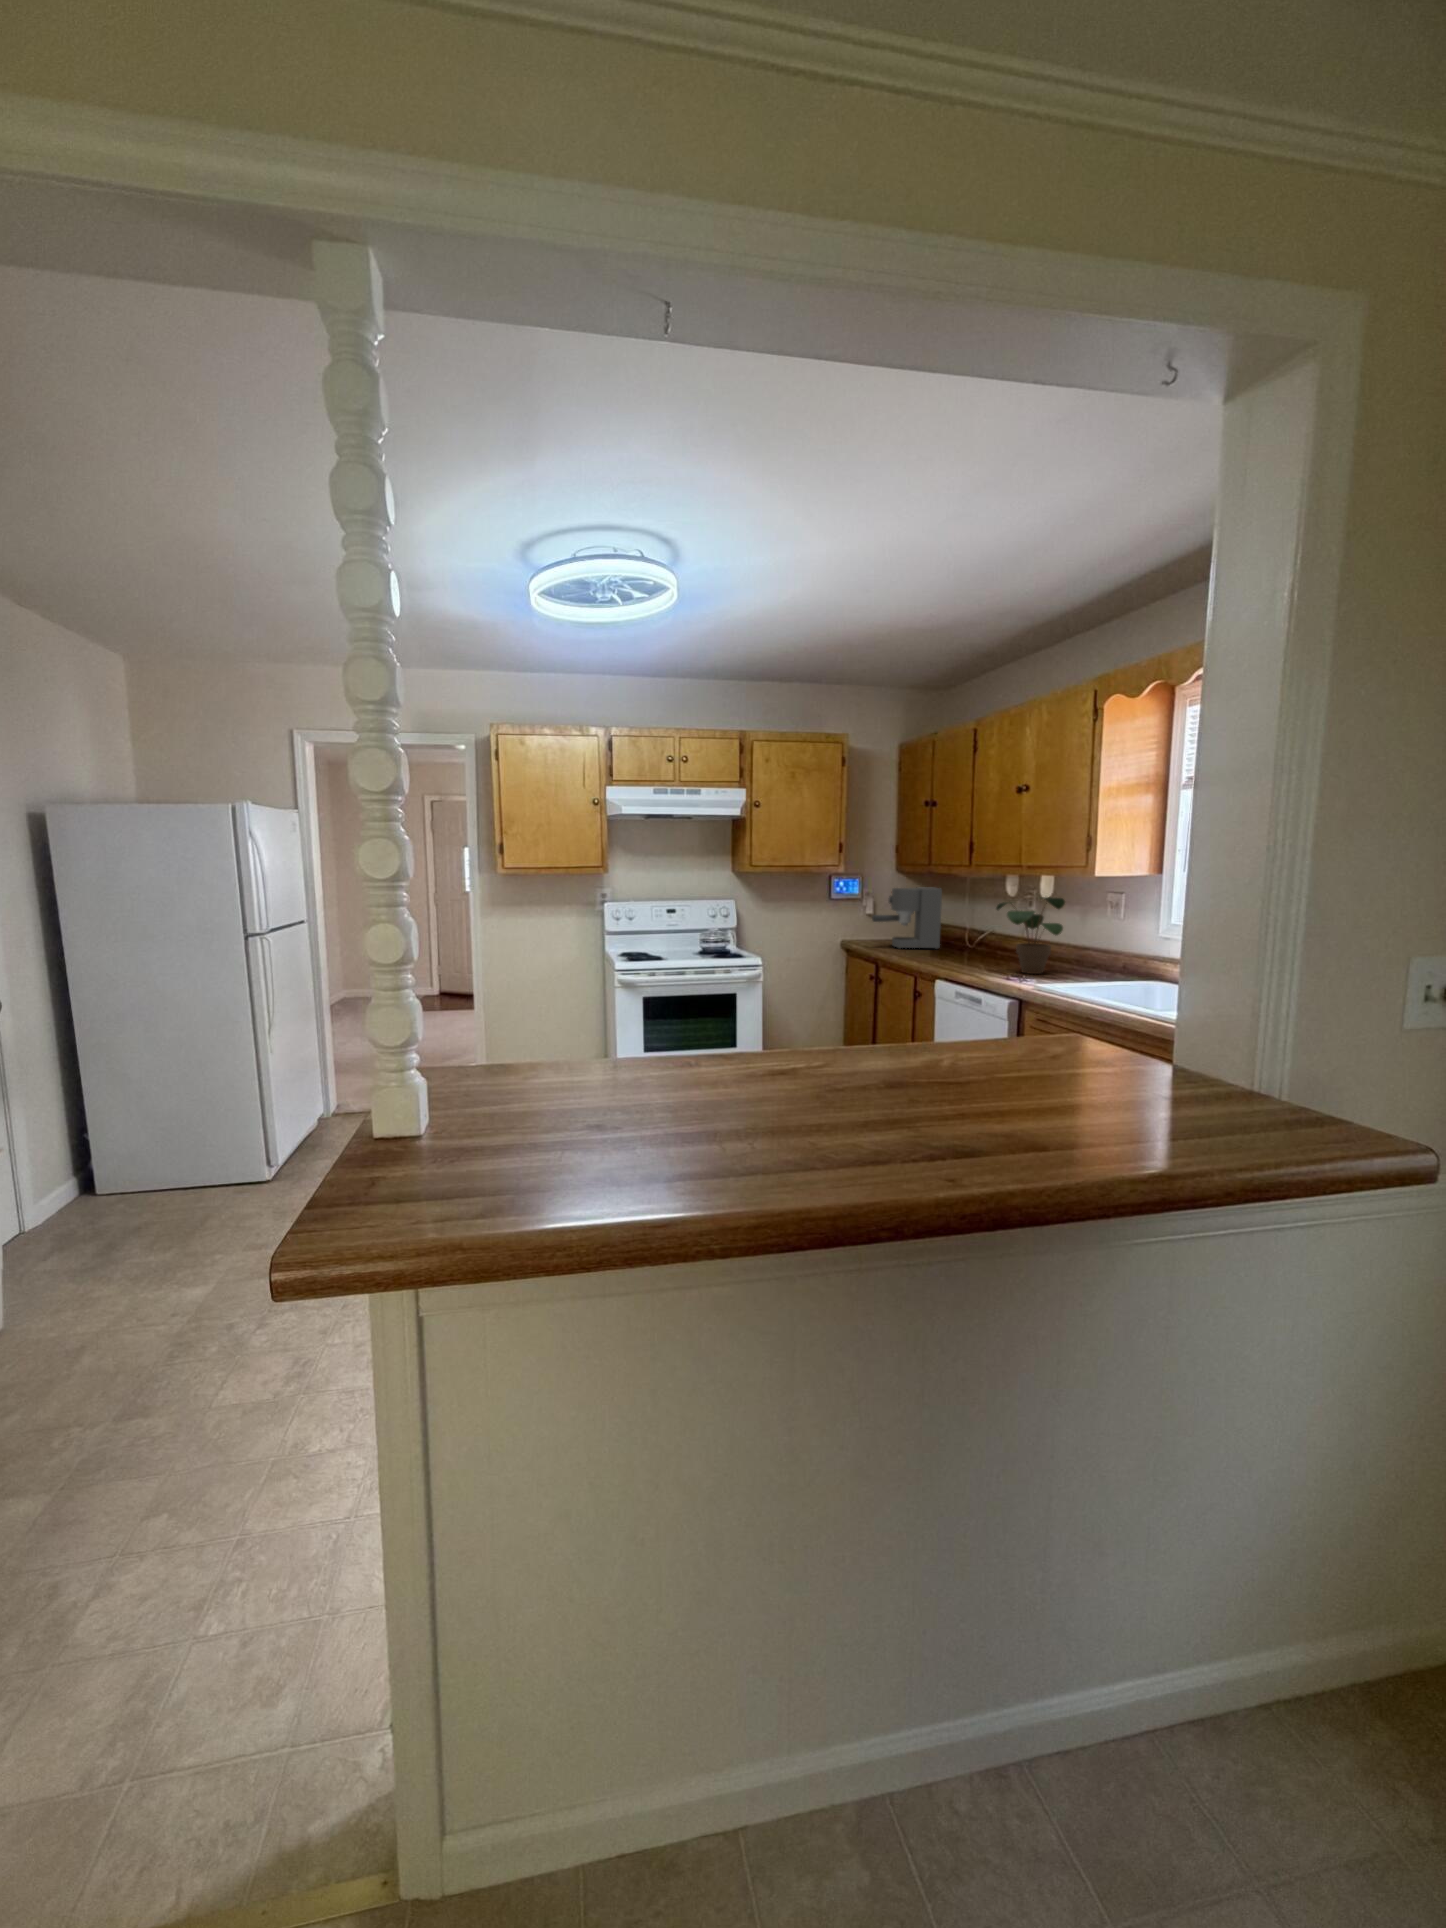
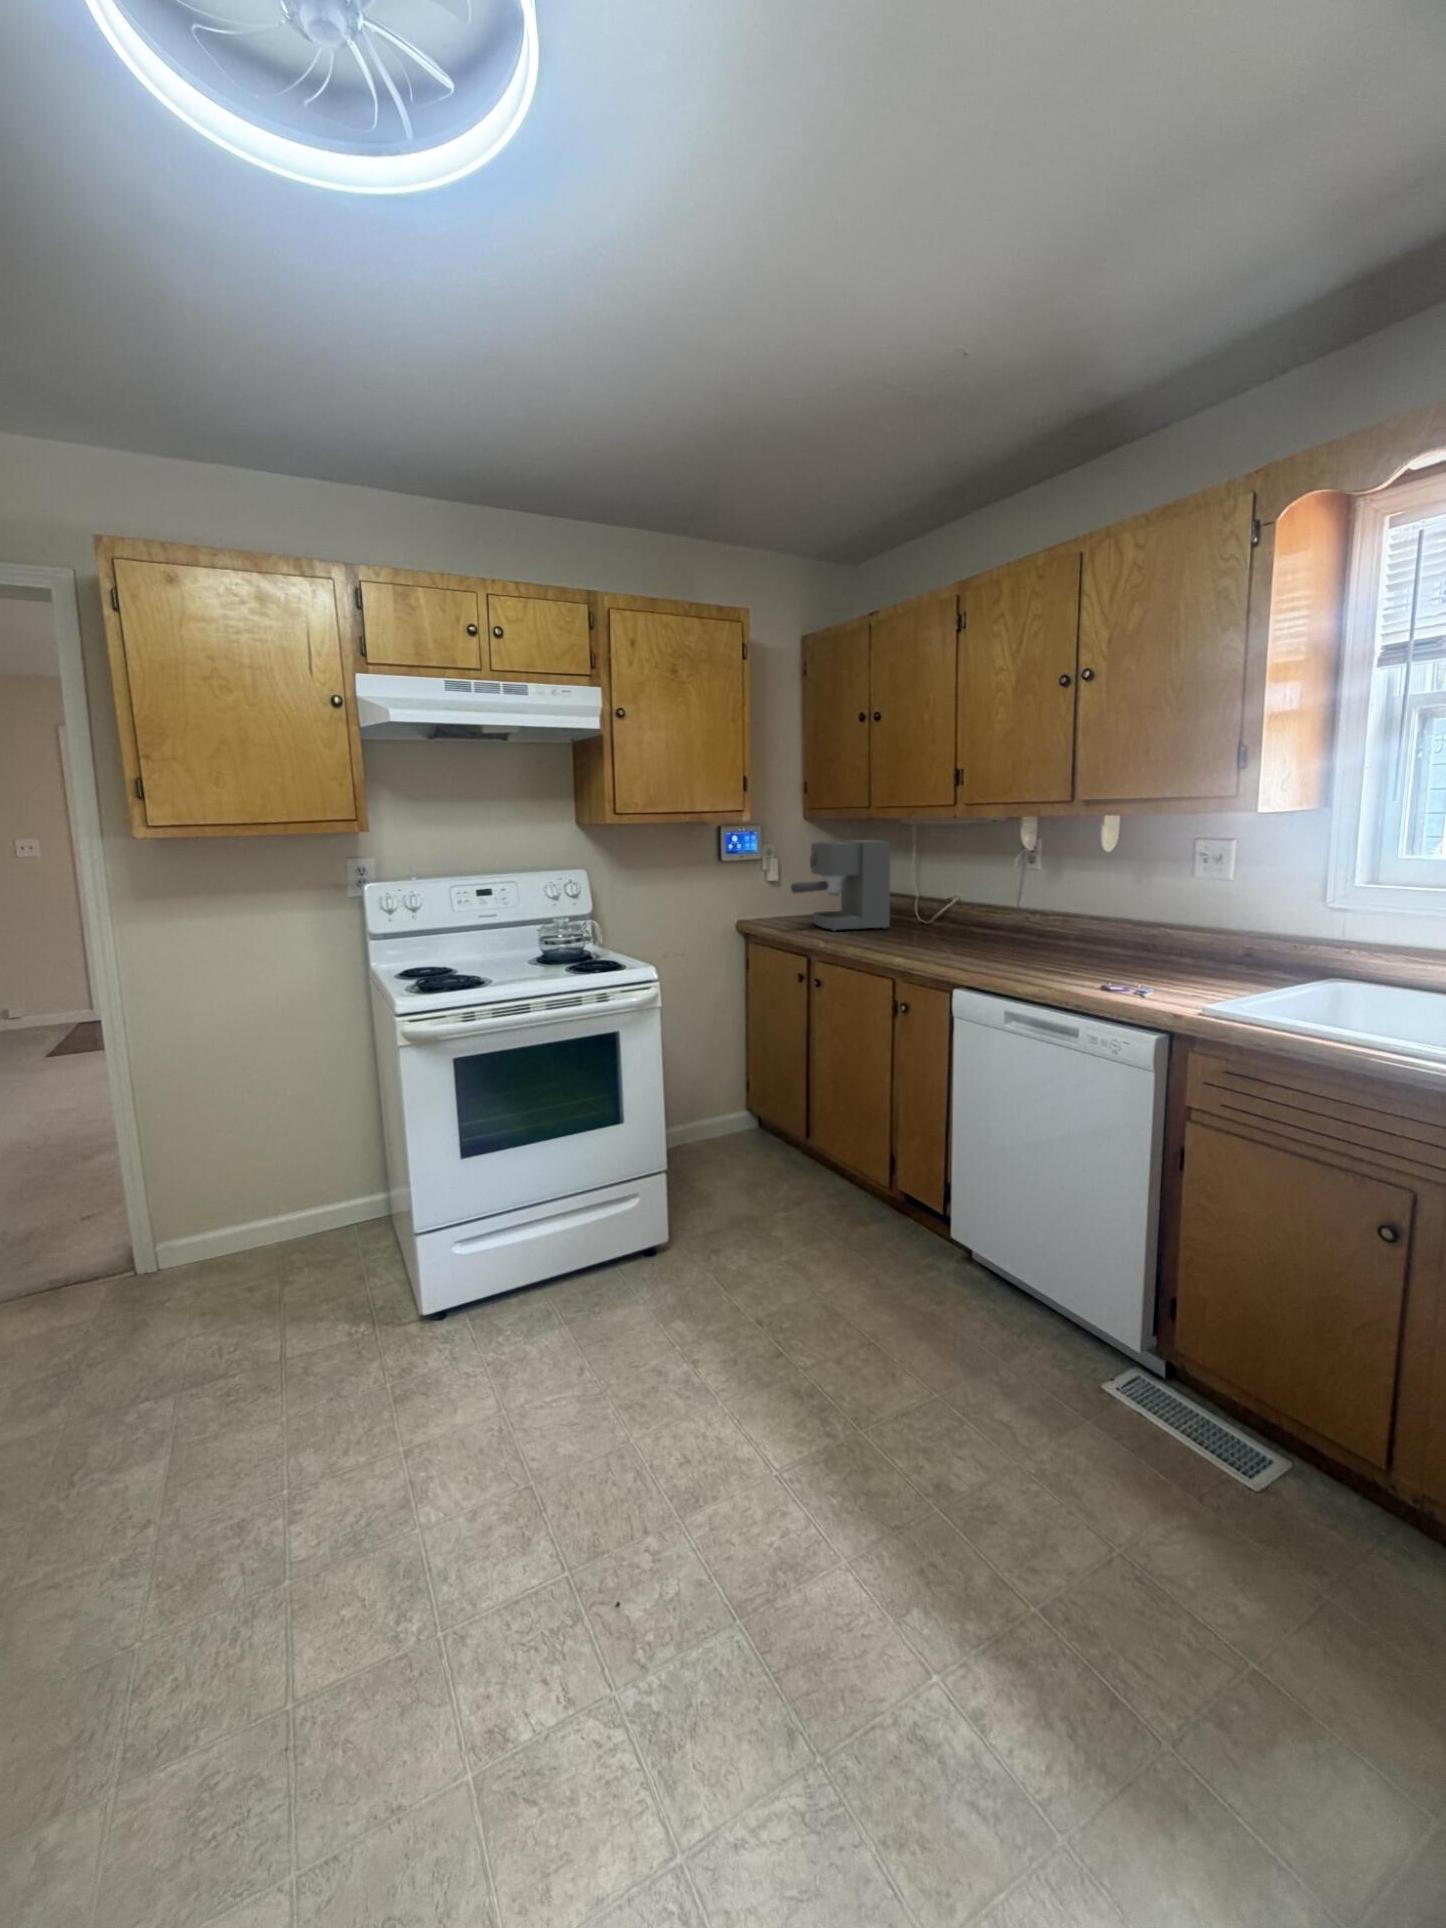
potted plant: present [996,897,1065,974] -> none [1050,847,1187,975]

